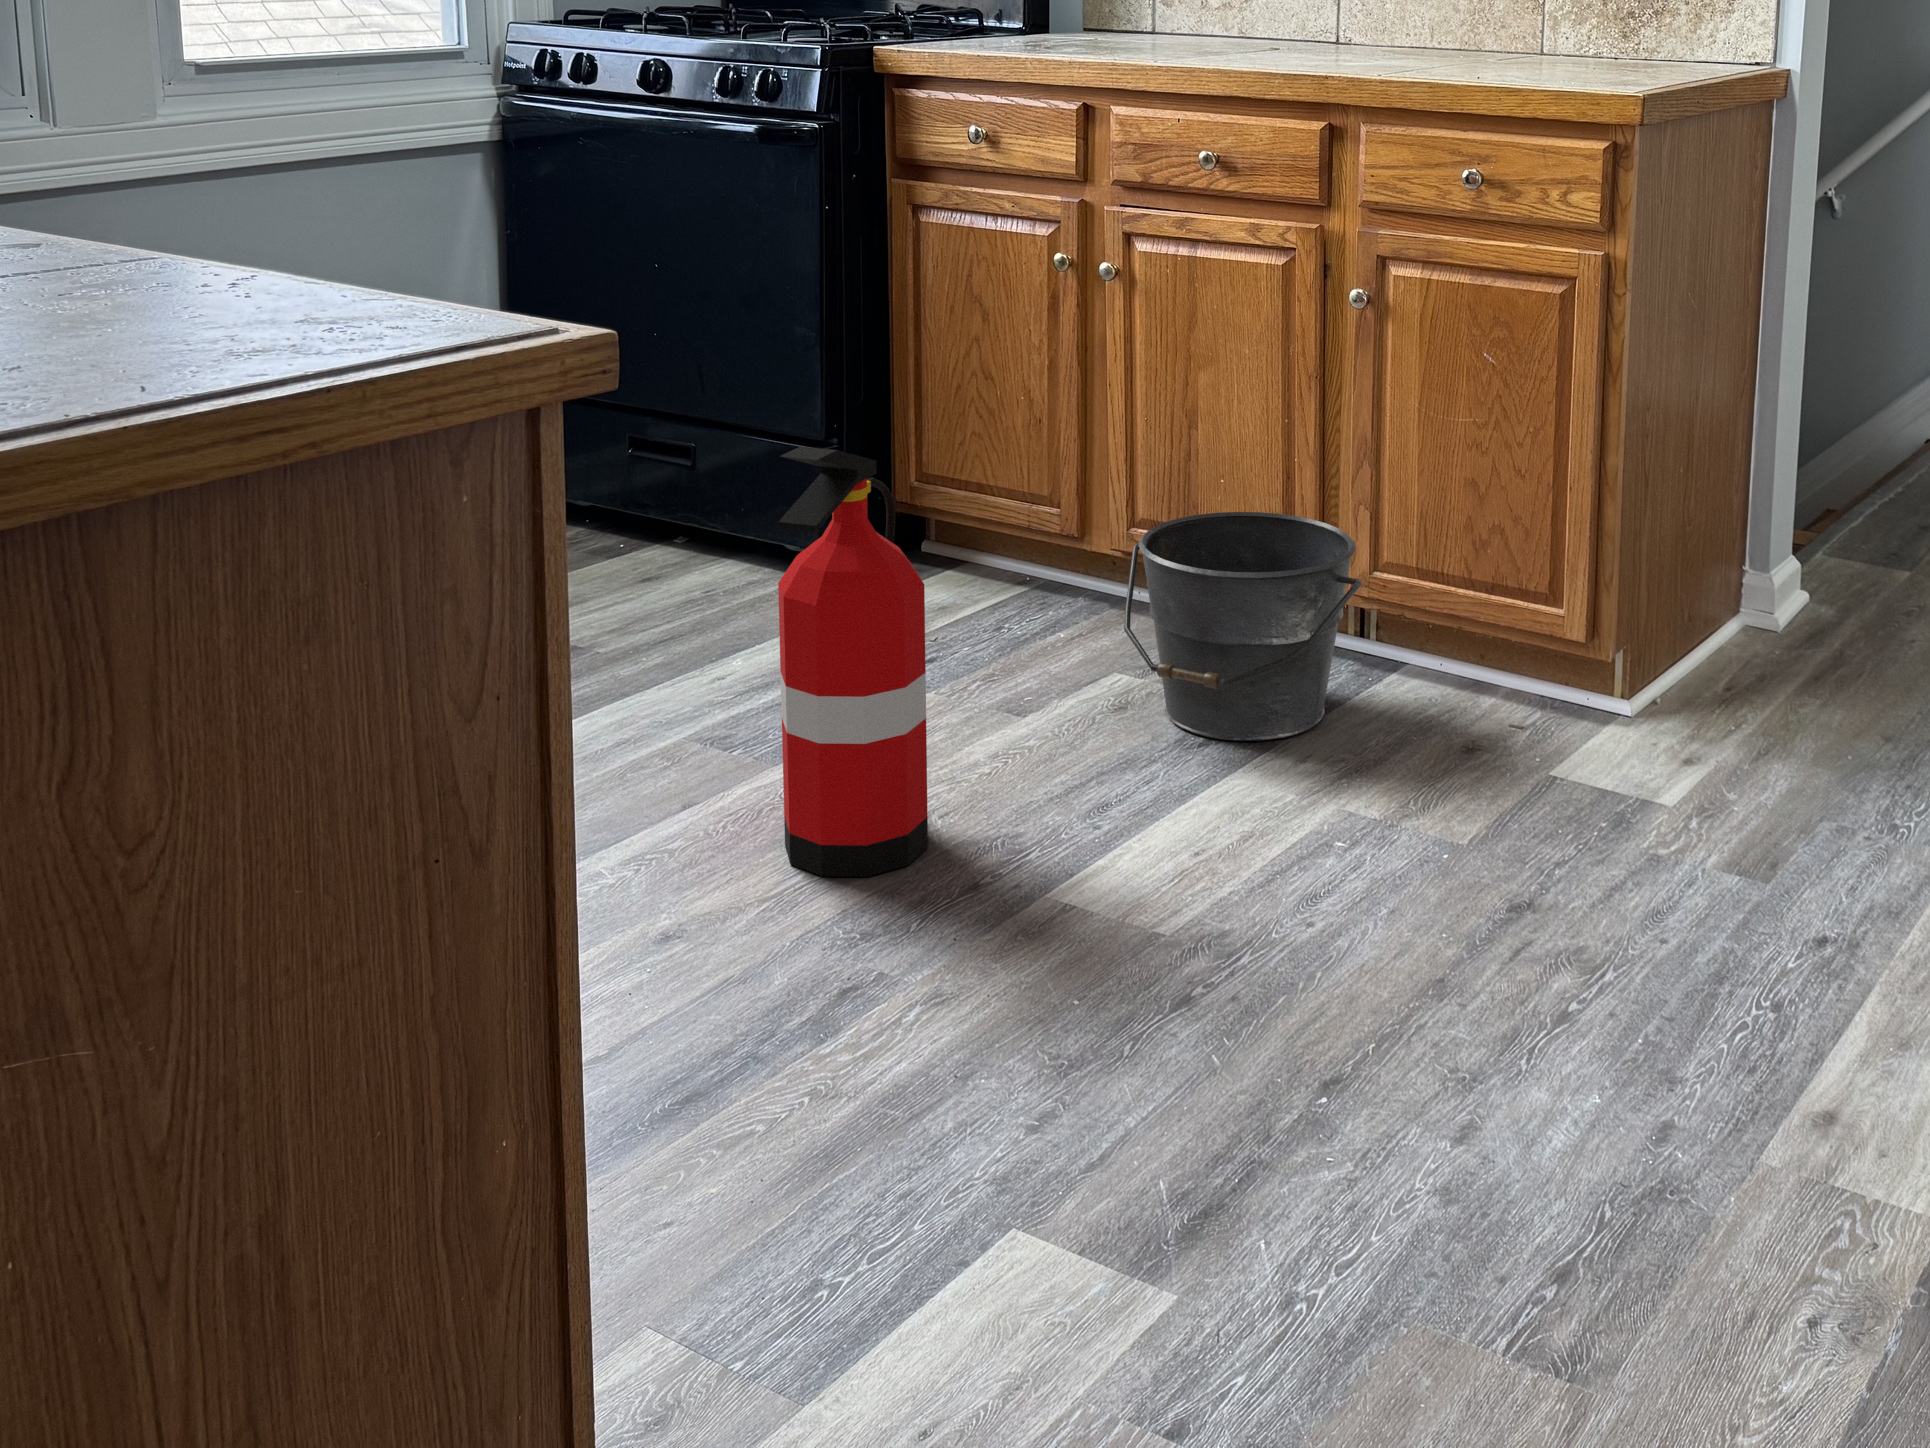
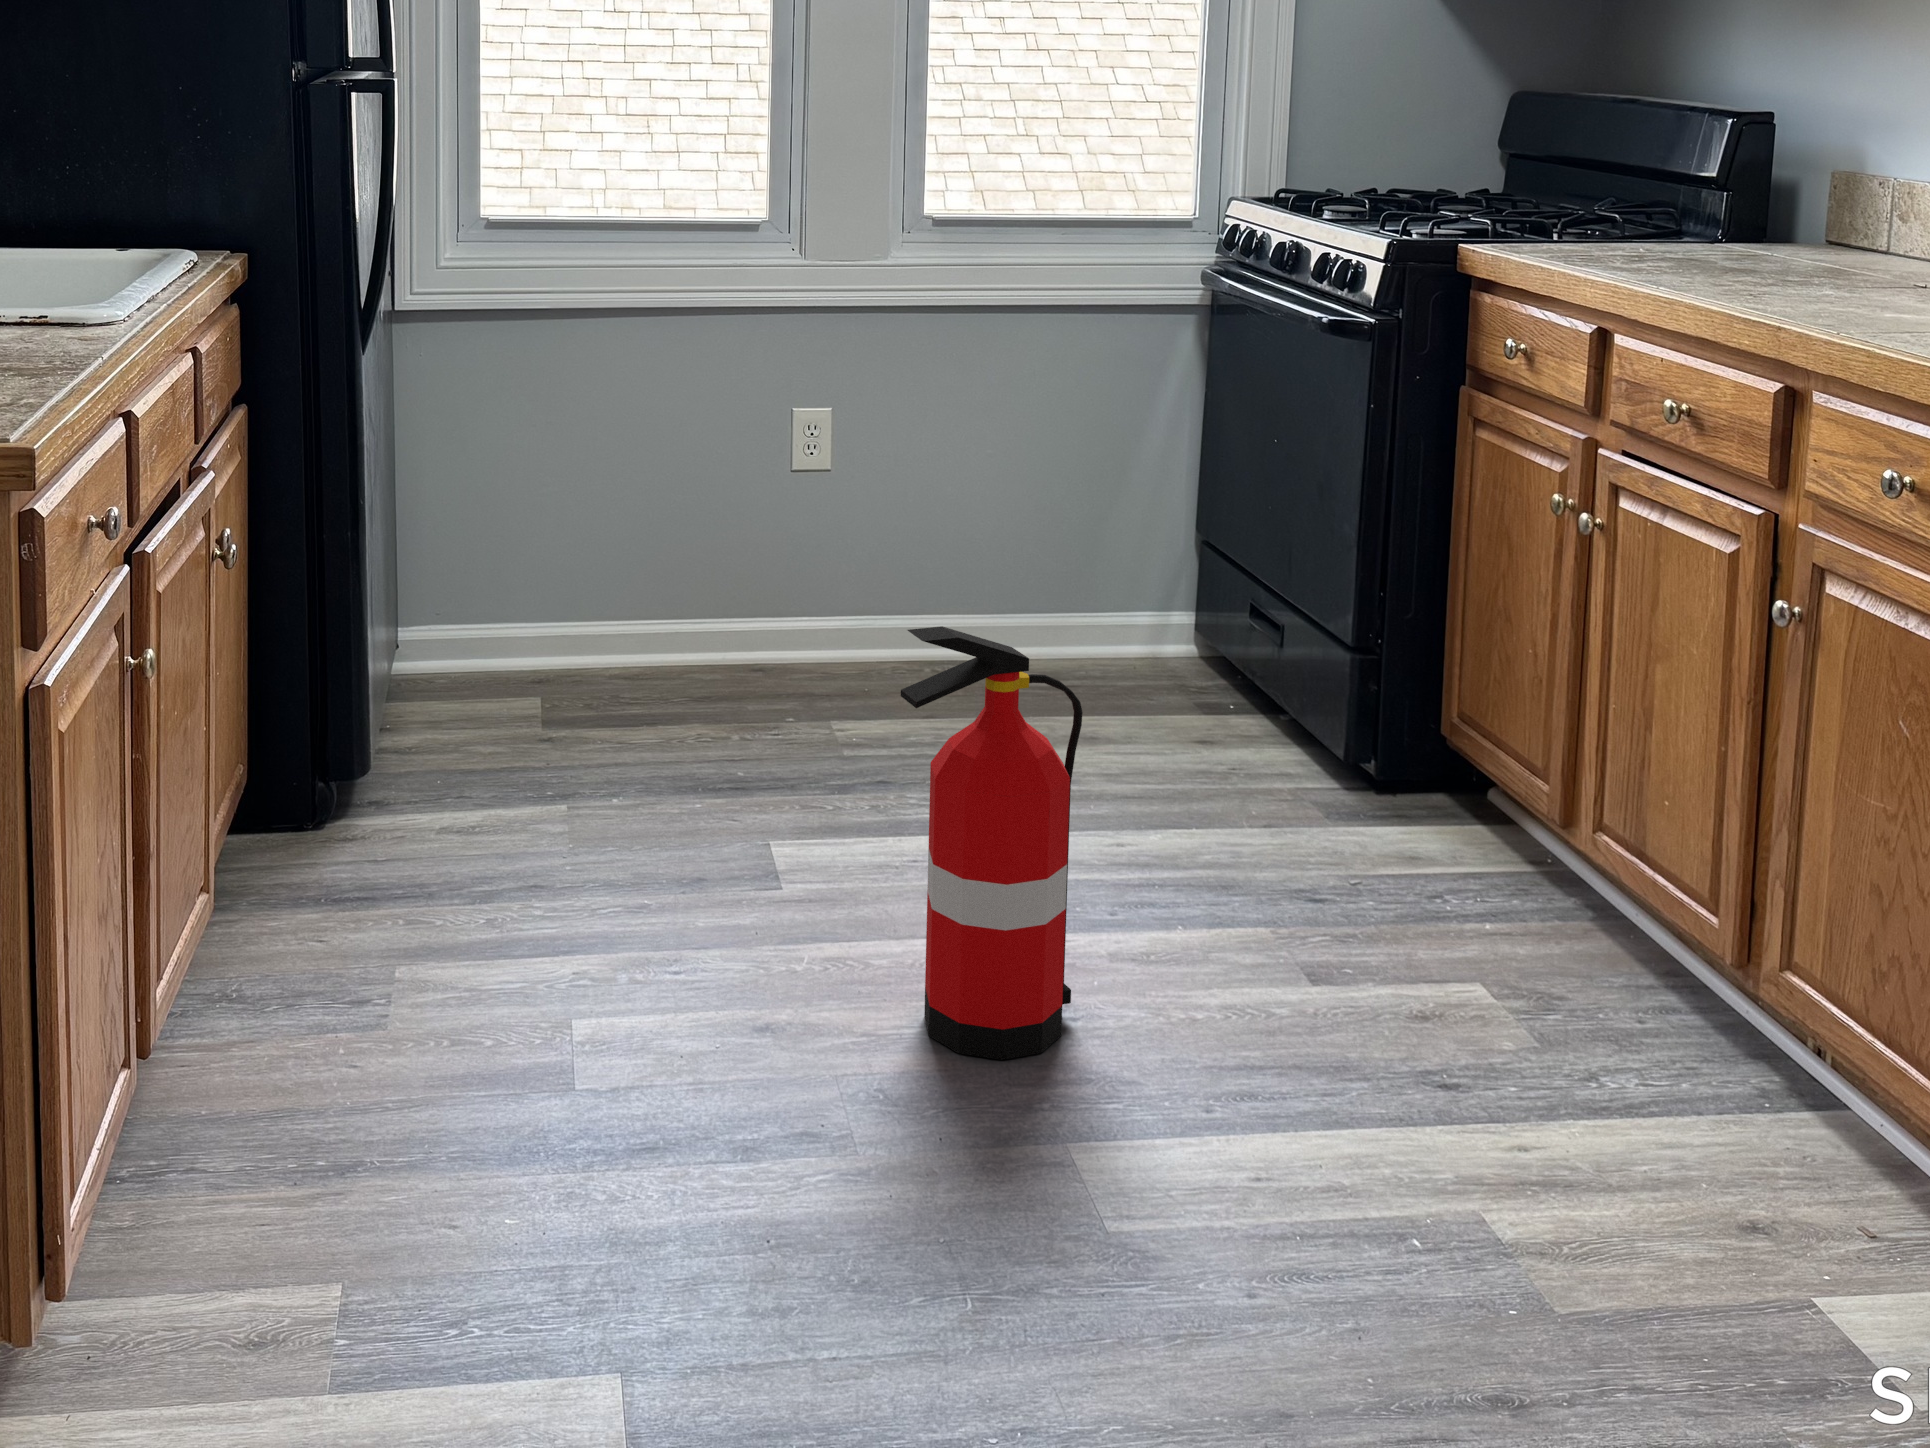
bucket: present [1124,512,1361,741] -> none [1396,822,1698,1119]

